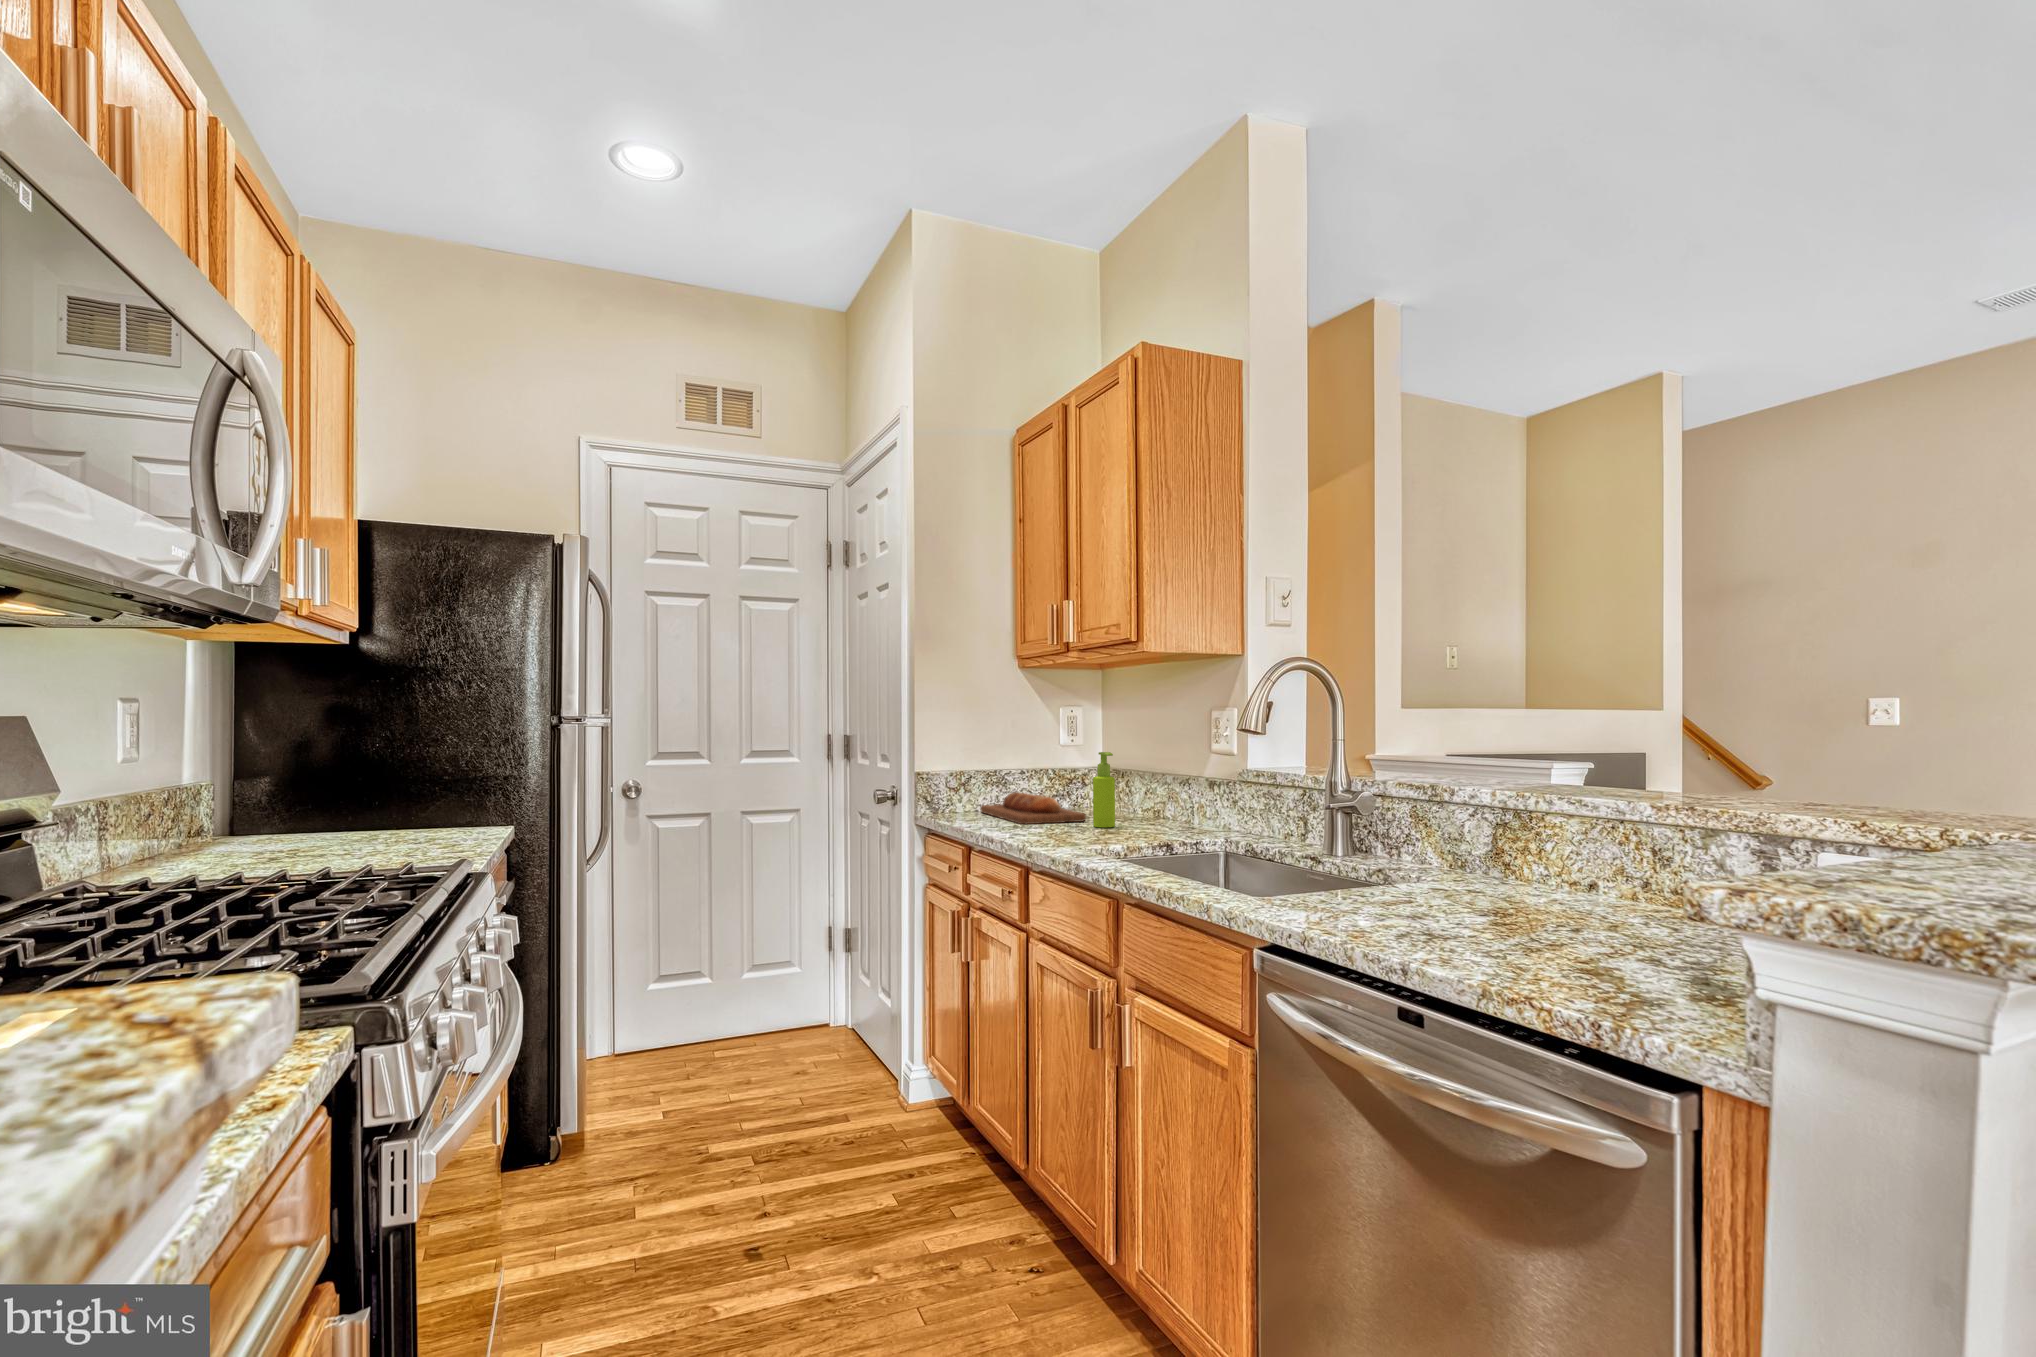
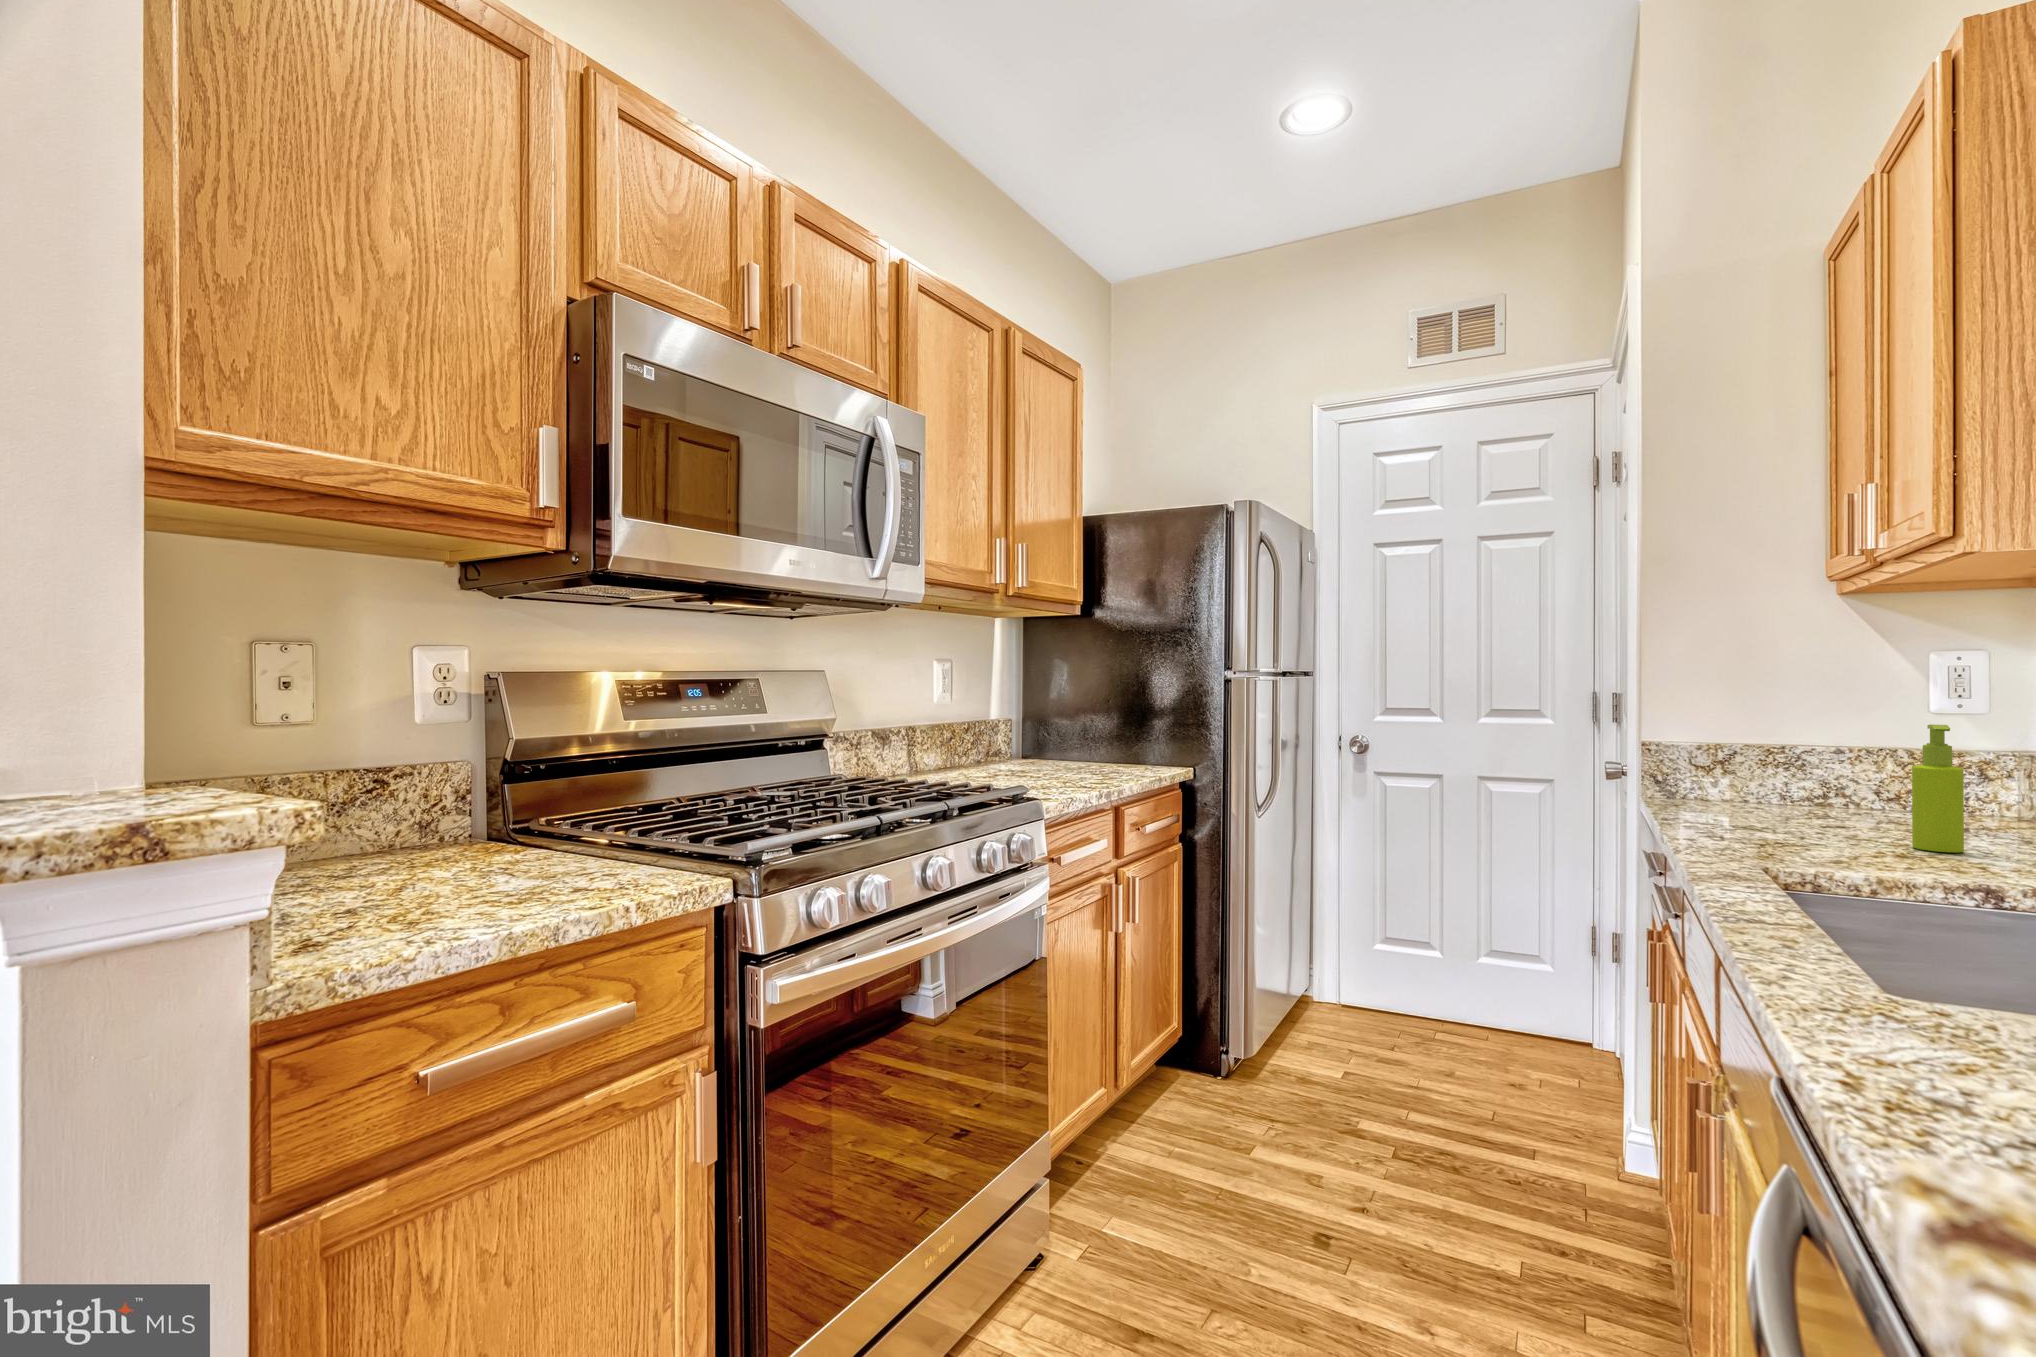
bread loaf: present [980,792,1086,824] -> none [1757,782,1925,838]

